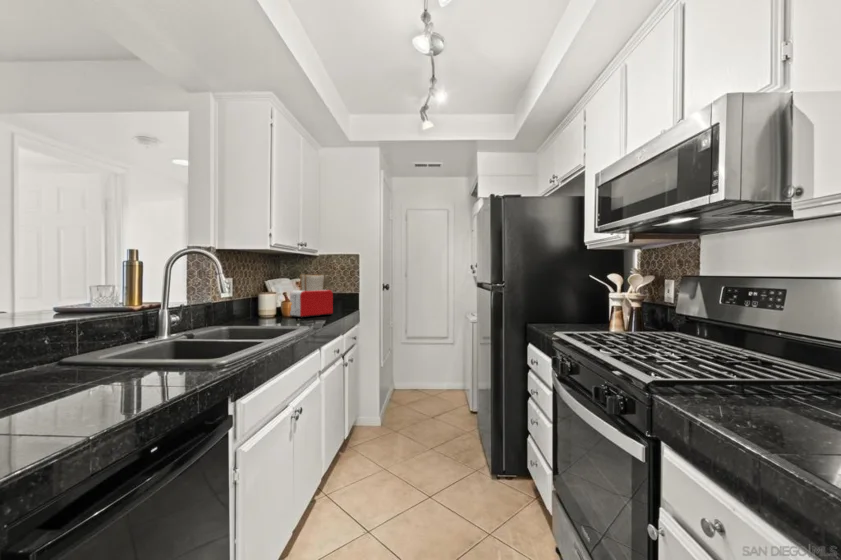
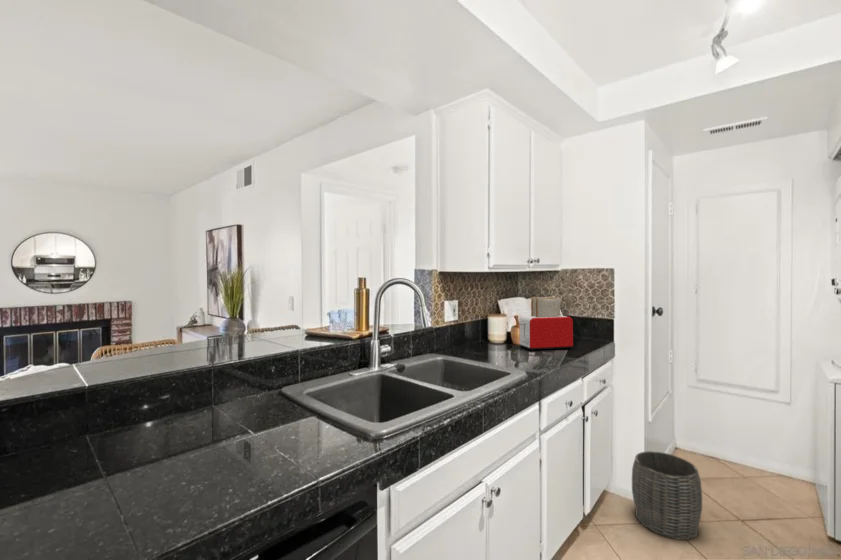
woven basket: none [372,387,413,441] -> present [632,451,702,540]

